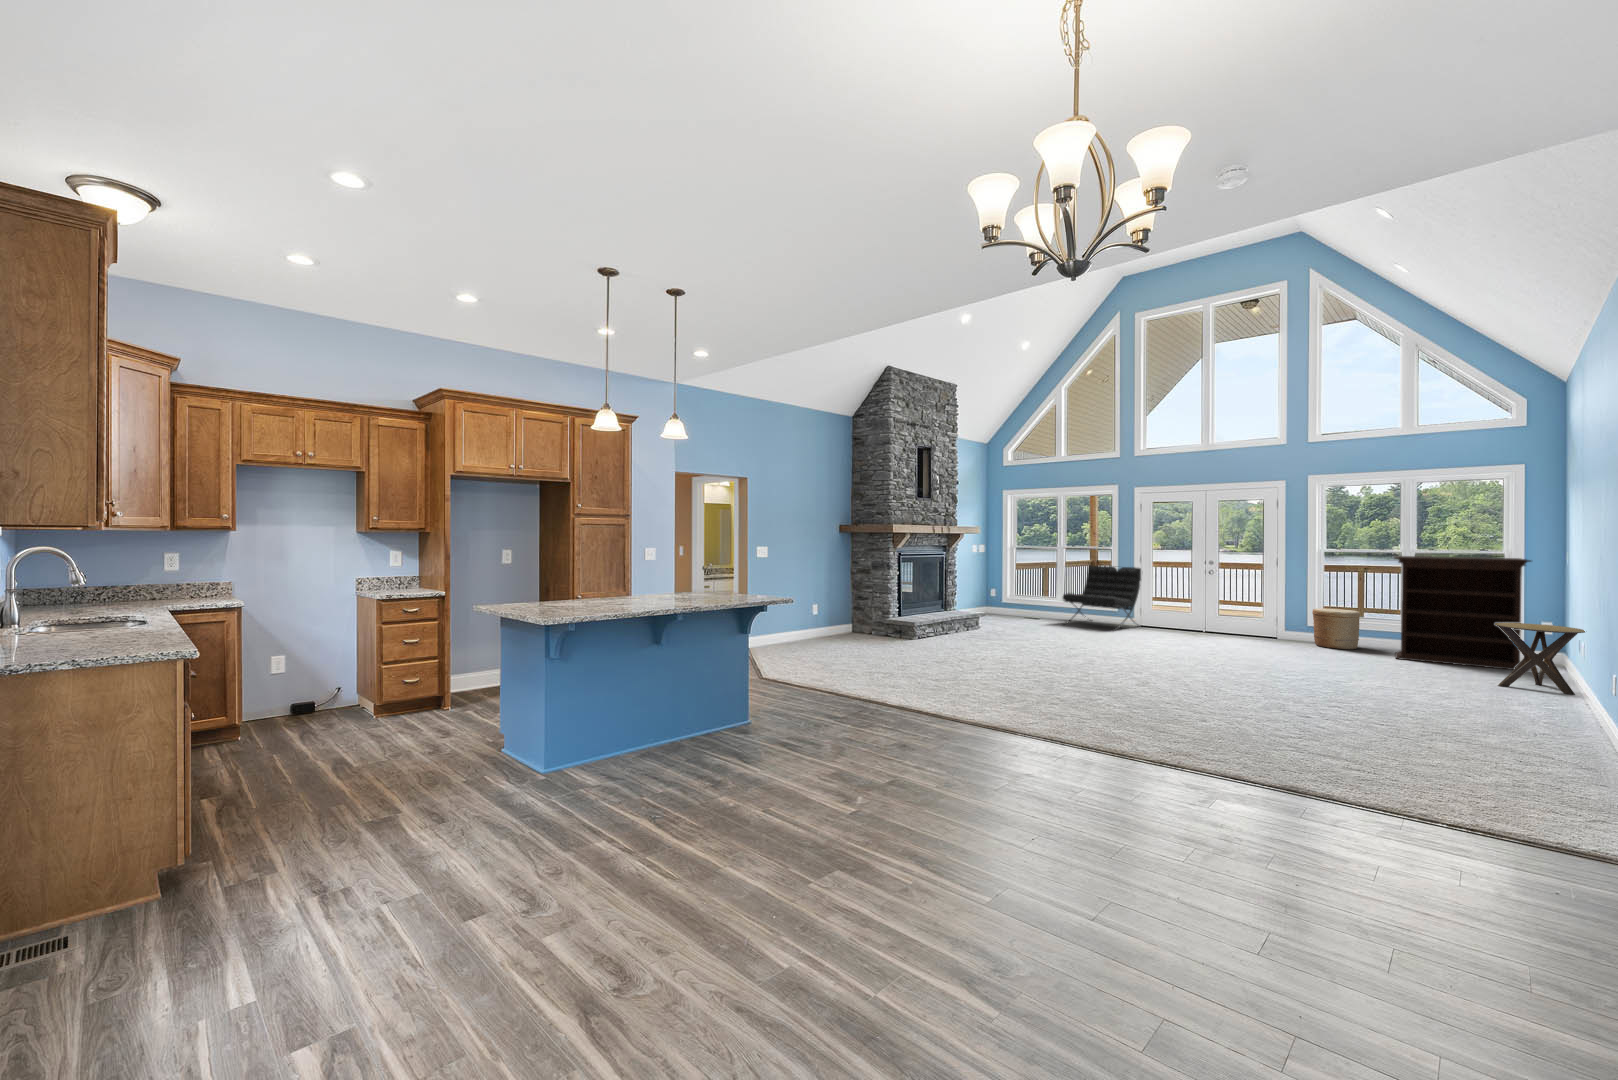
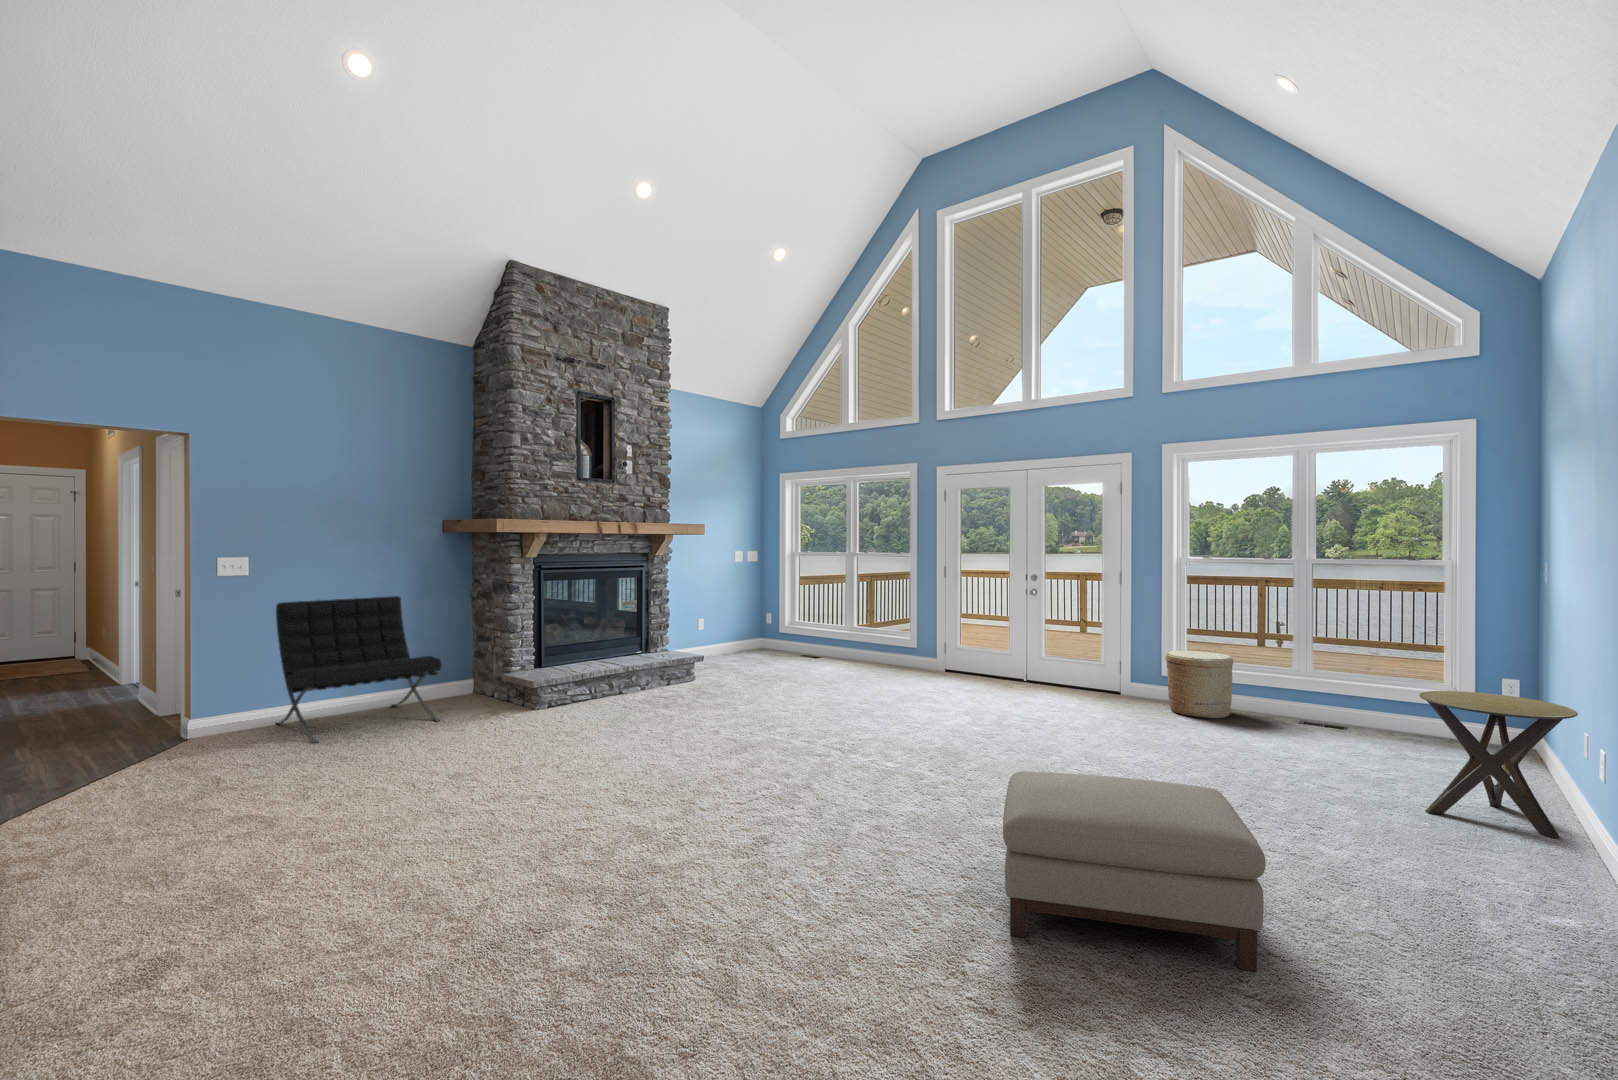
bookshelf: present [1394,556,1531,670] -> none [1273,568,1484,767]
lounge chair: present [1063,566,1141,630] -> present [276,596,441,743]
ottoman: none [1287,651,1436,723] -> present [1003,772,1266,972]

